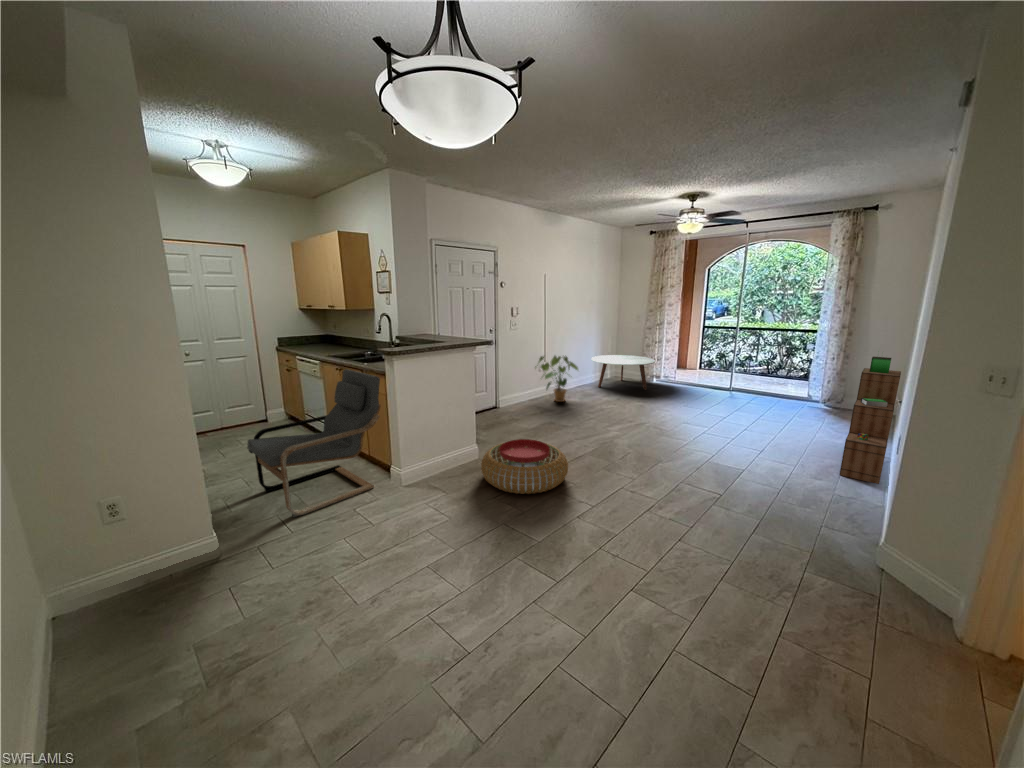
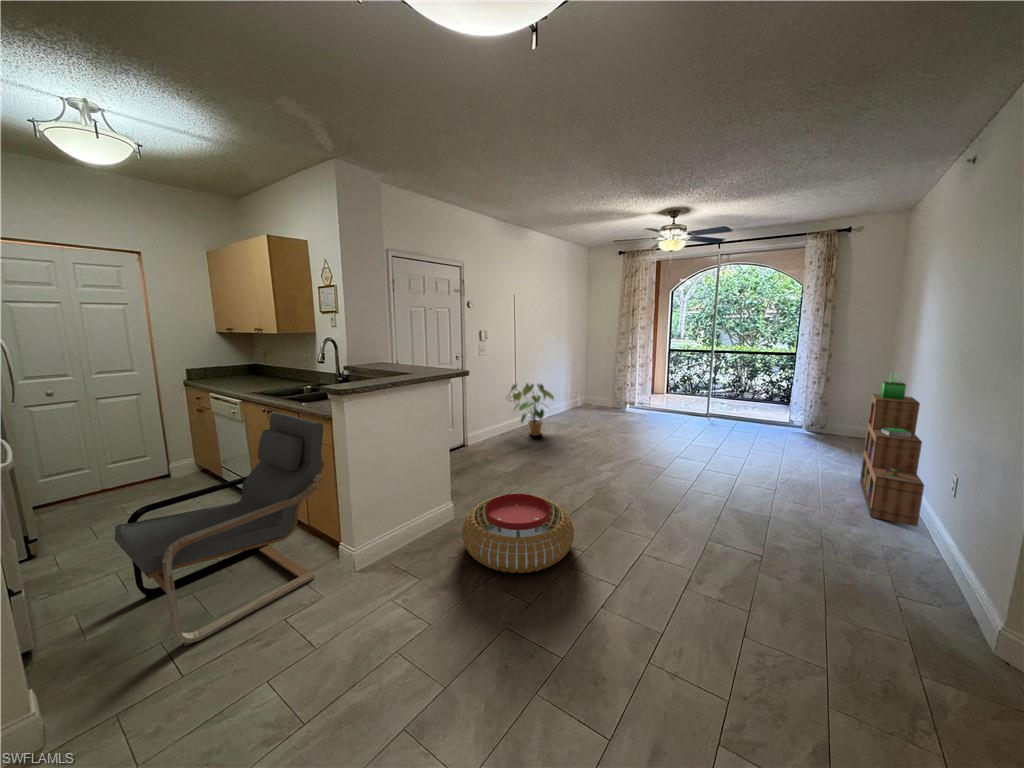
coffee table: present [591,355,655,390] -> none [564,381,631,418]

